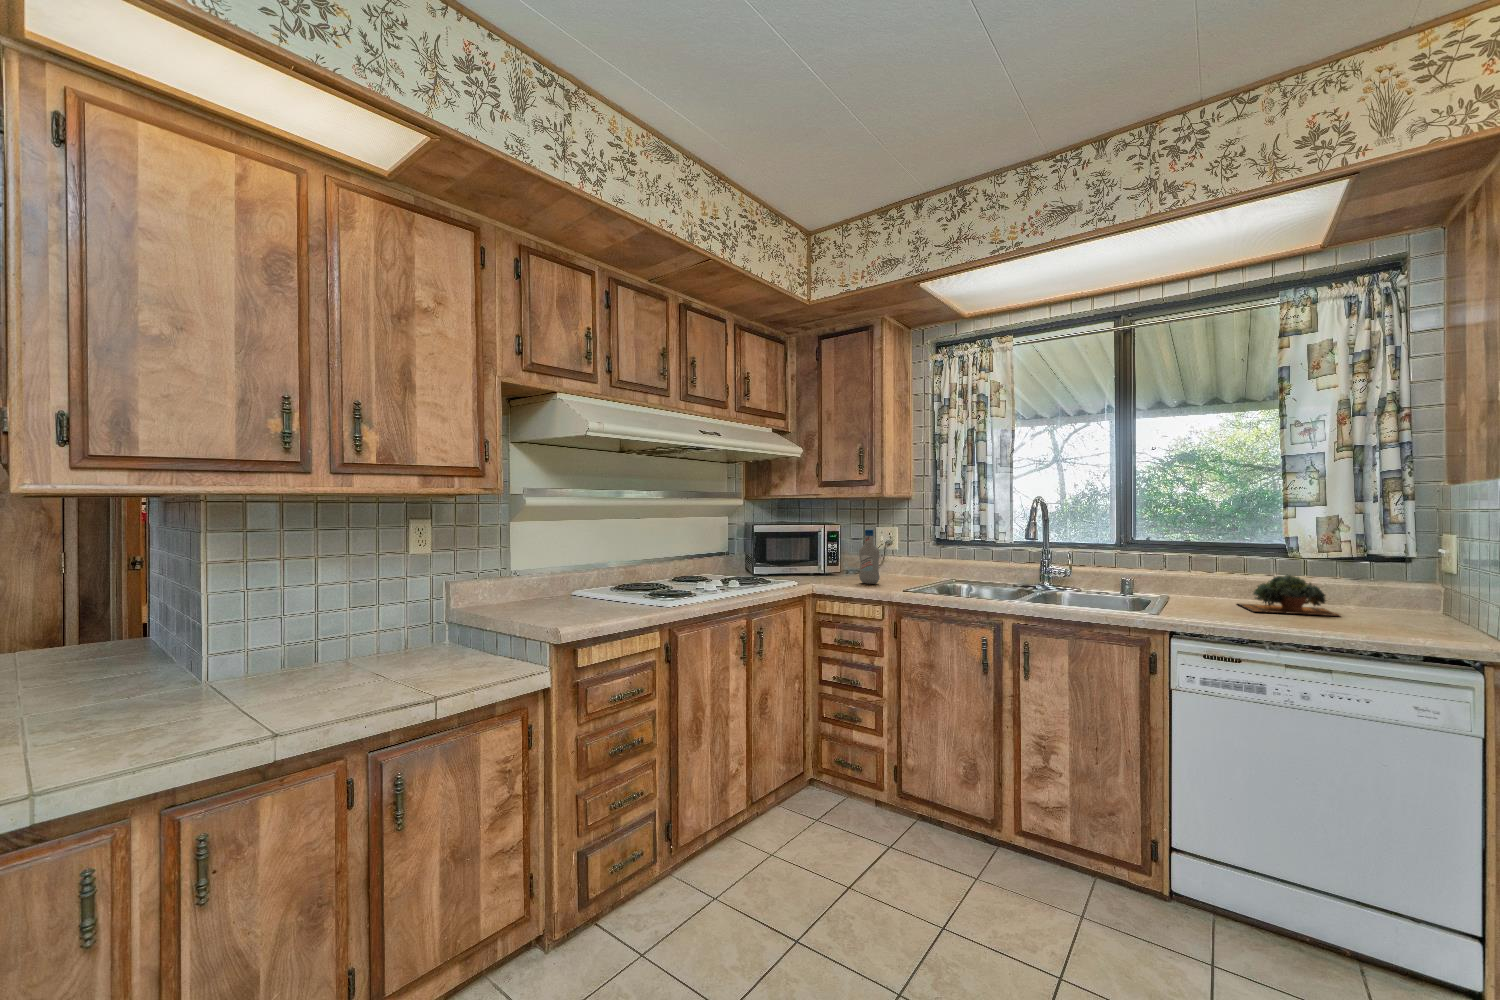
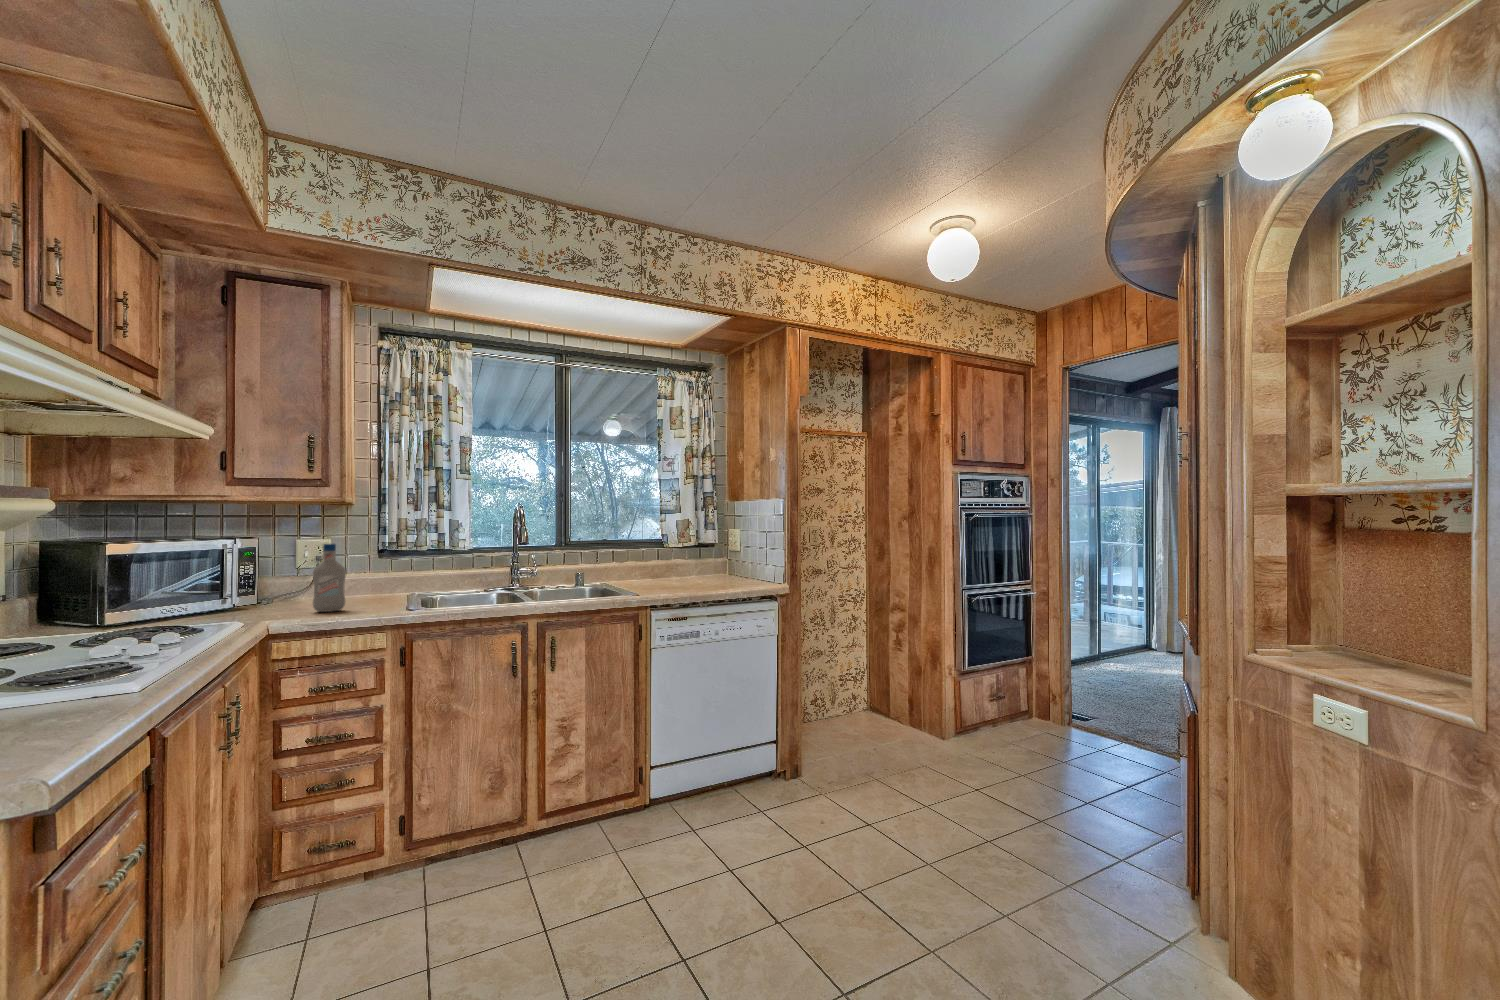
succulent plant: present [1238,574,1339,616] -> none [649,558,706,585]

